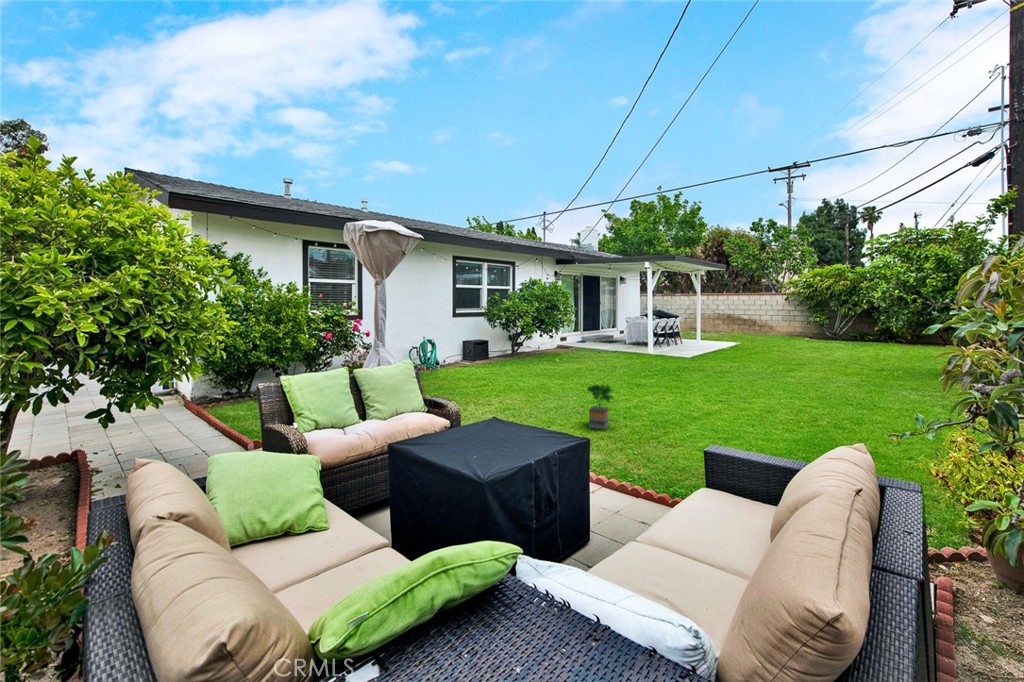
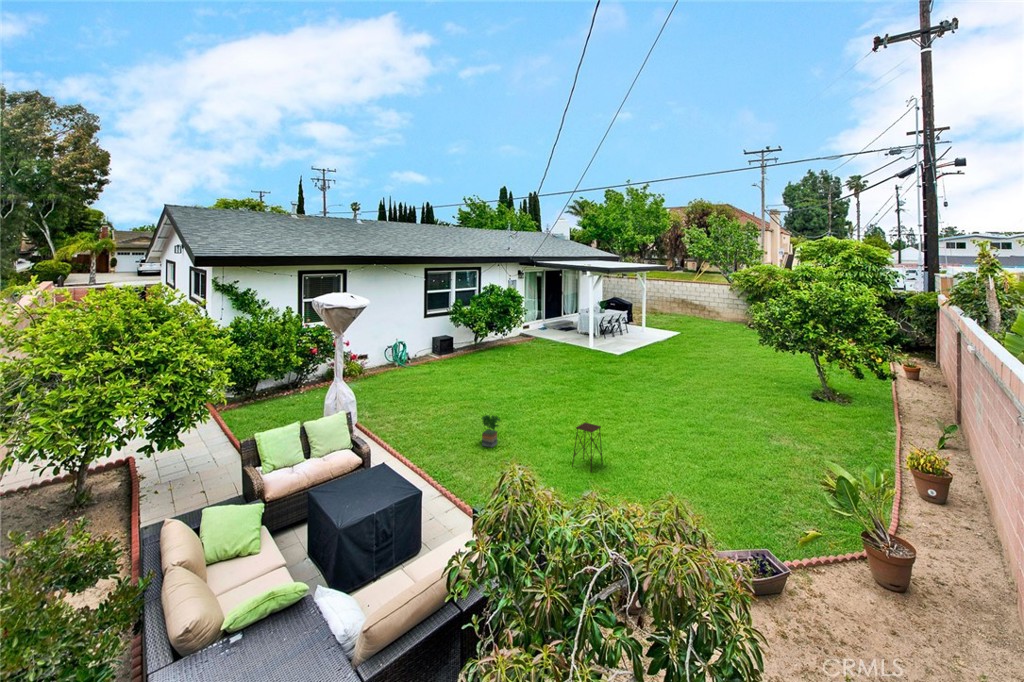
side table: none [737,382,779,450] -> present [572,423,603,472]

